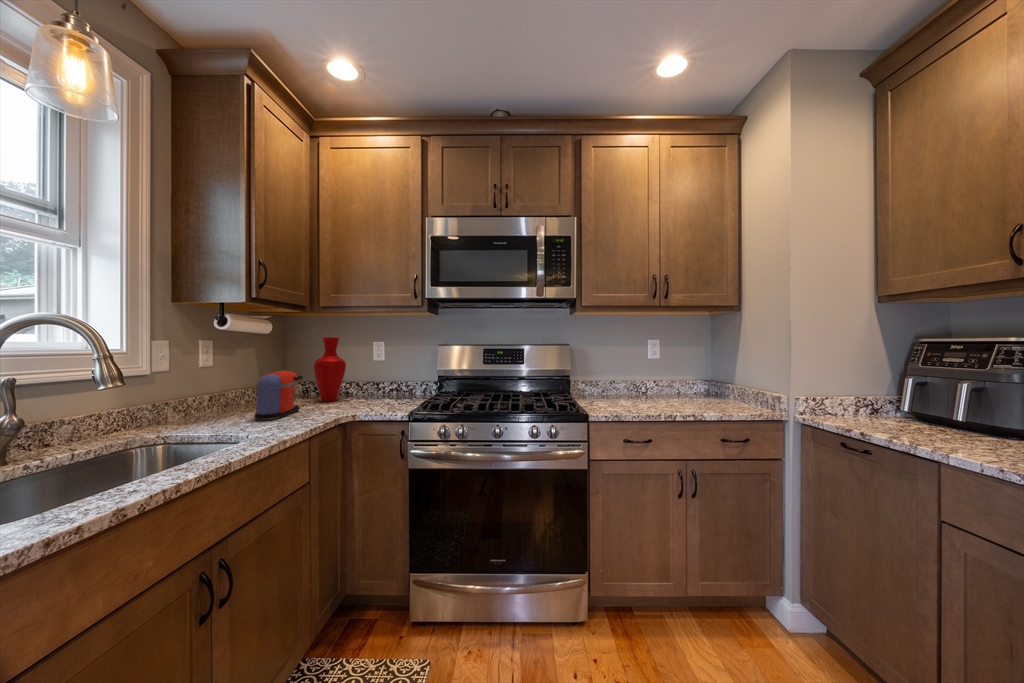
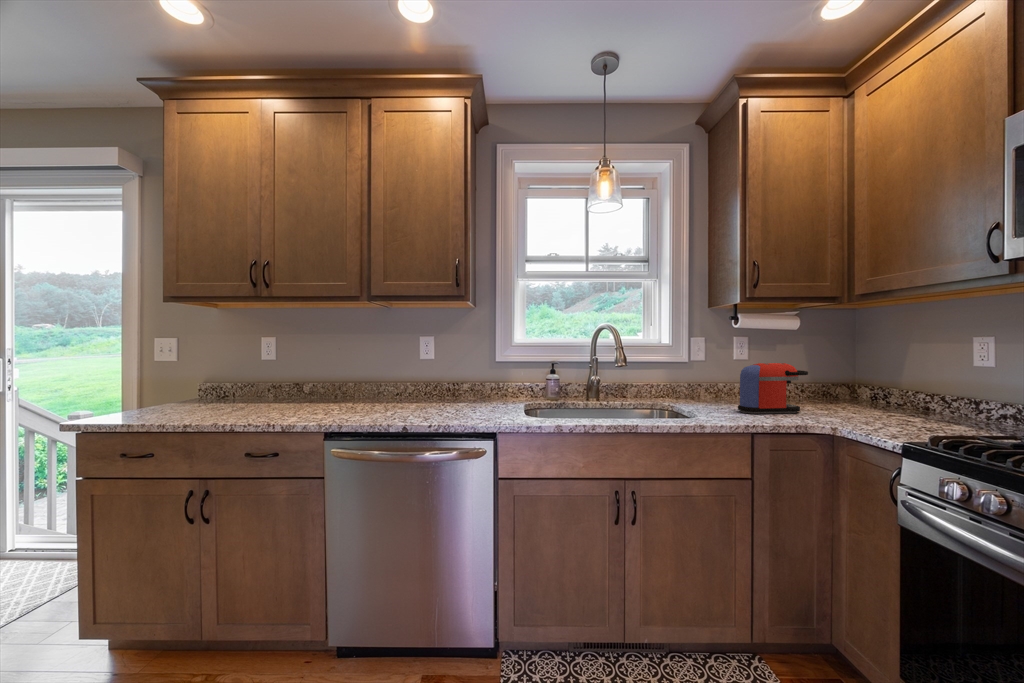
vase: present [314,337,346,401] -> none [847,322,899,415]

